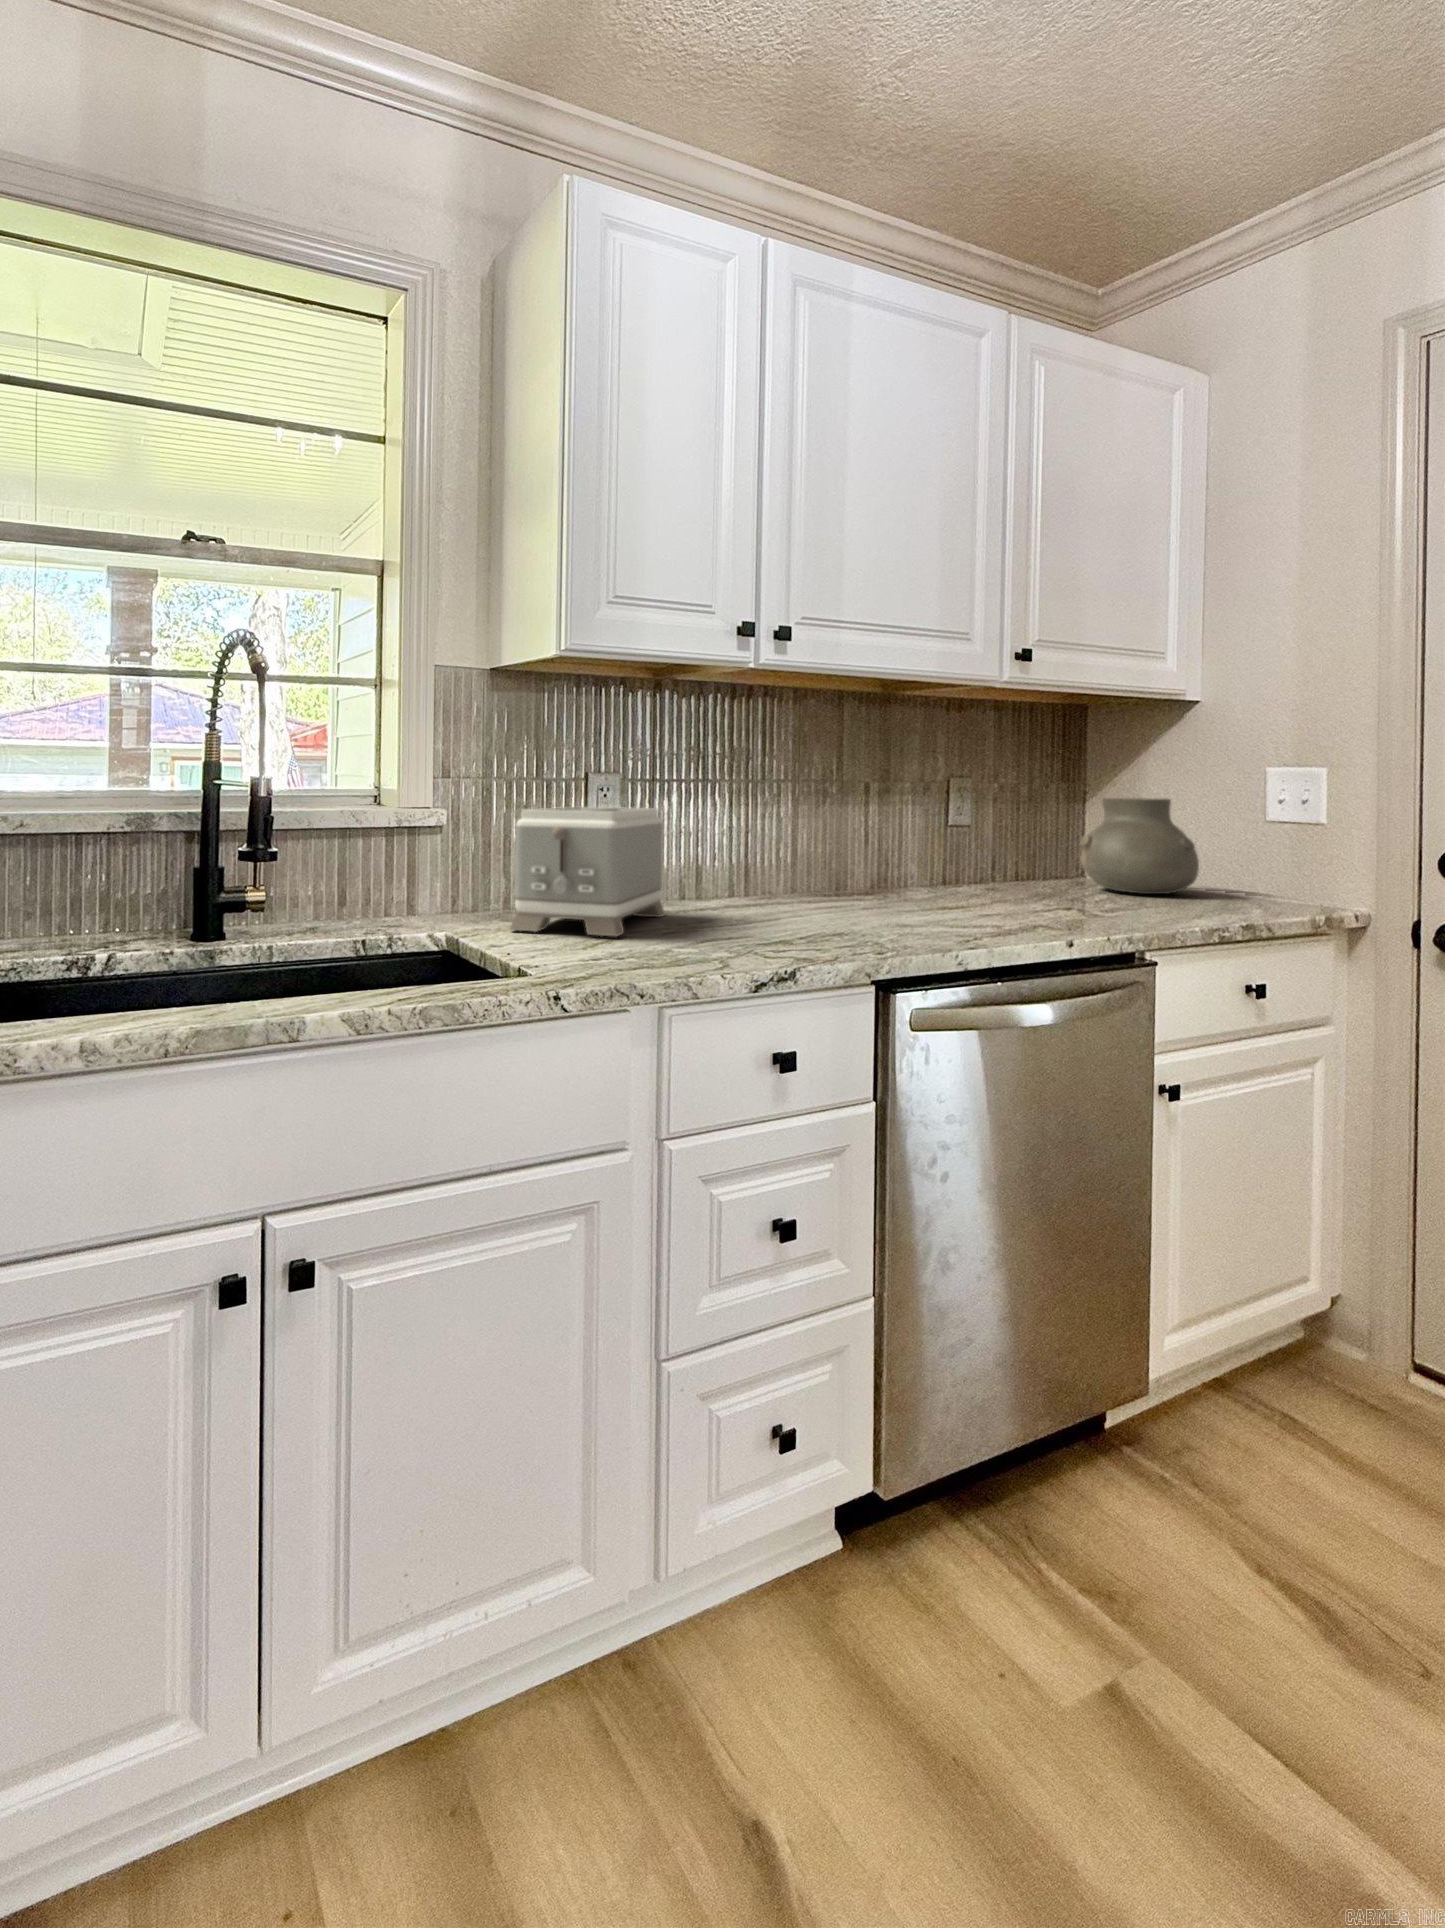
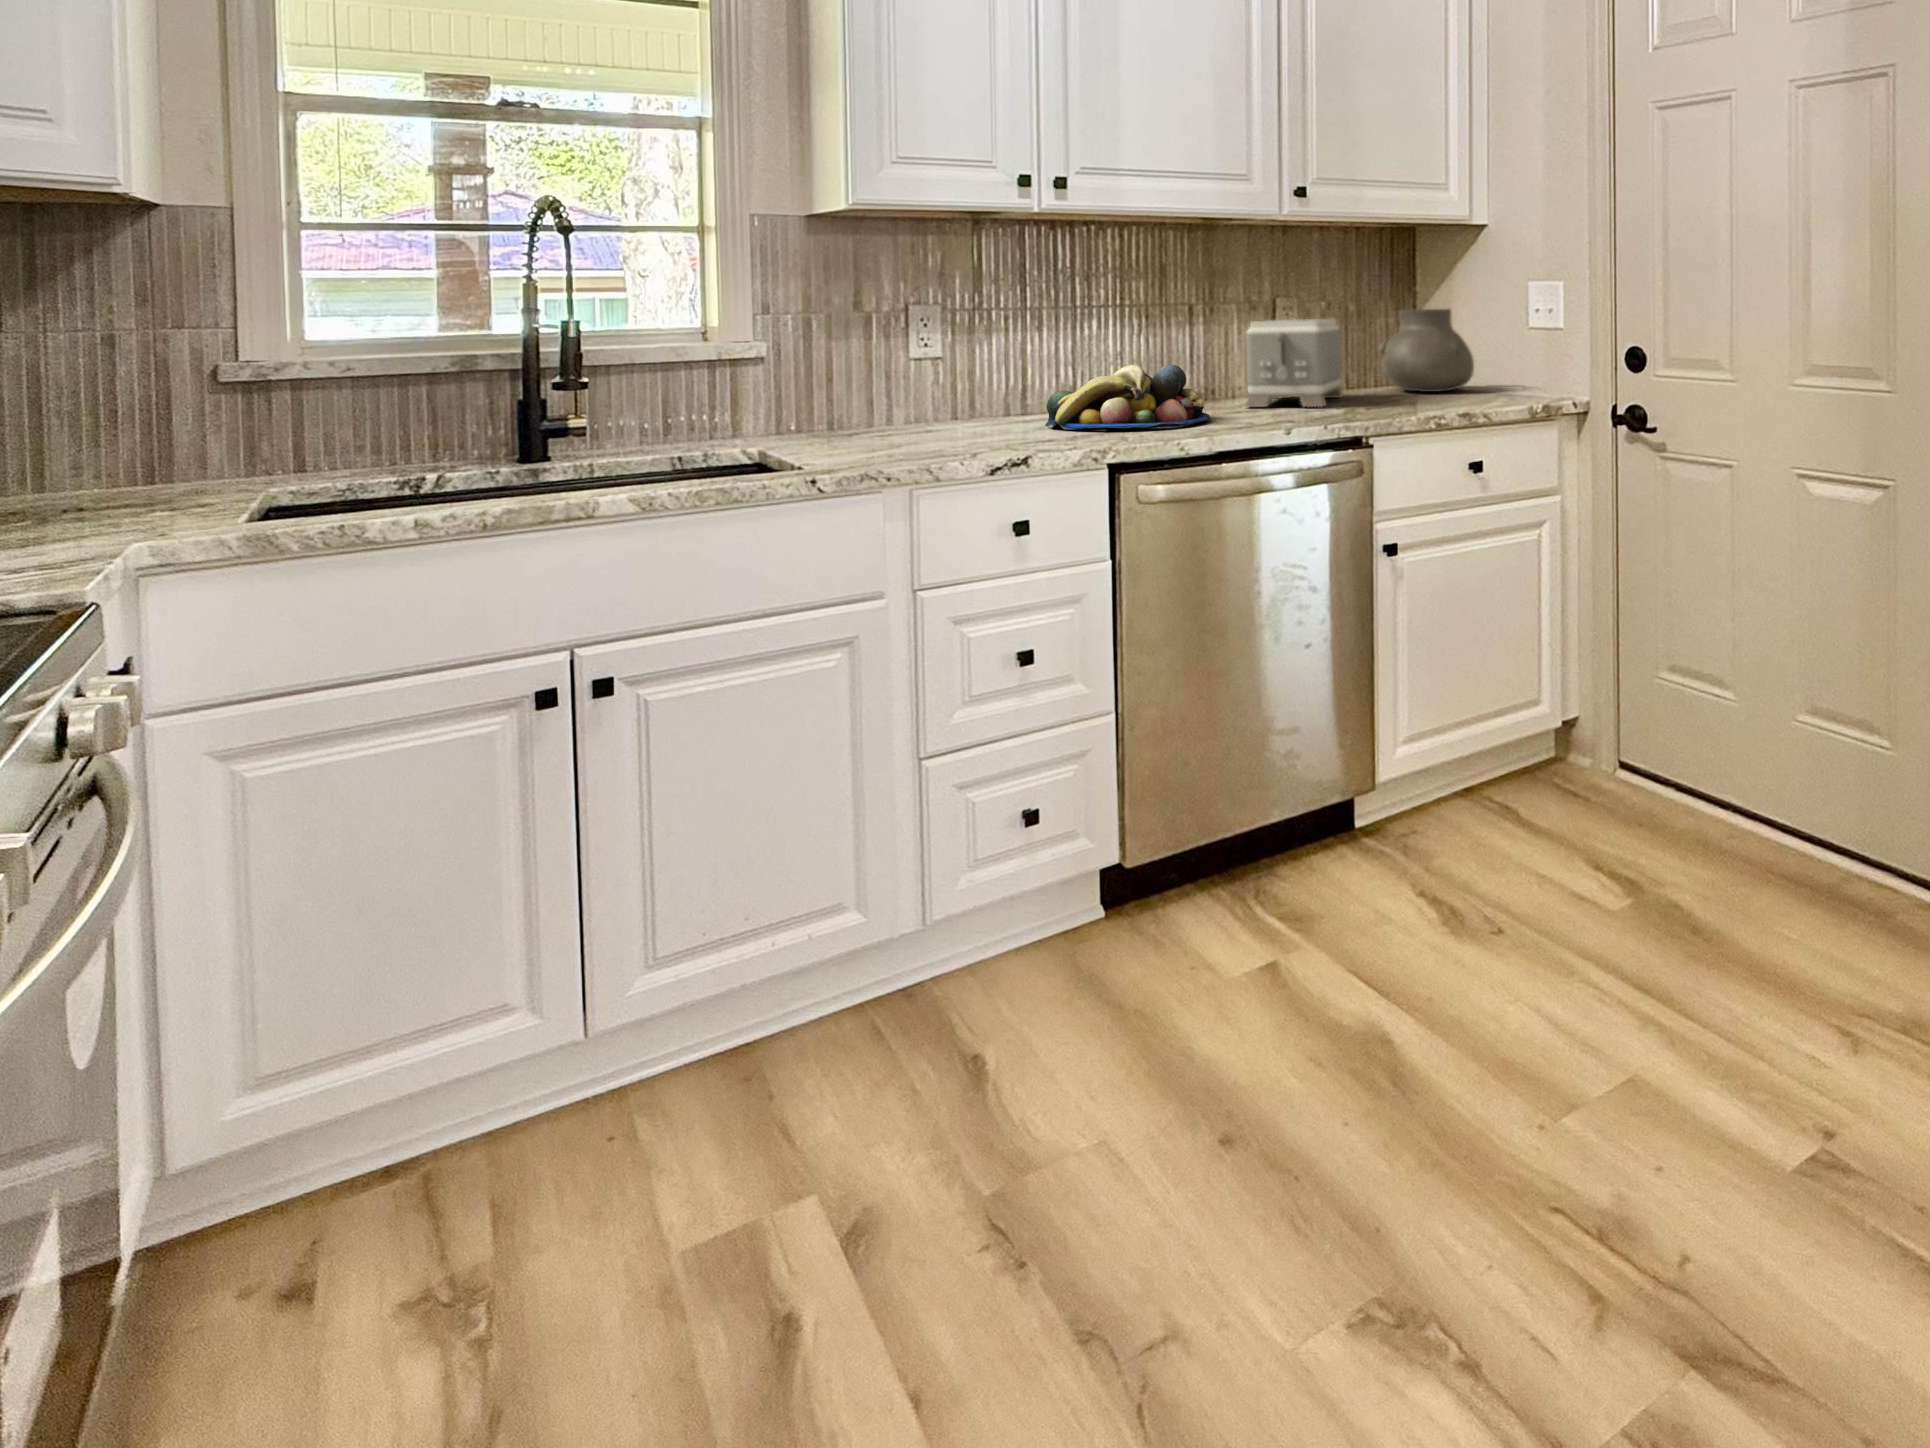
toaster: present [510,807,666,936] -> present [1246,319,1344,407]
fruit bowl: none [750,854,953,933] -> present [1045,365,1211,430]

